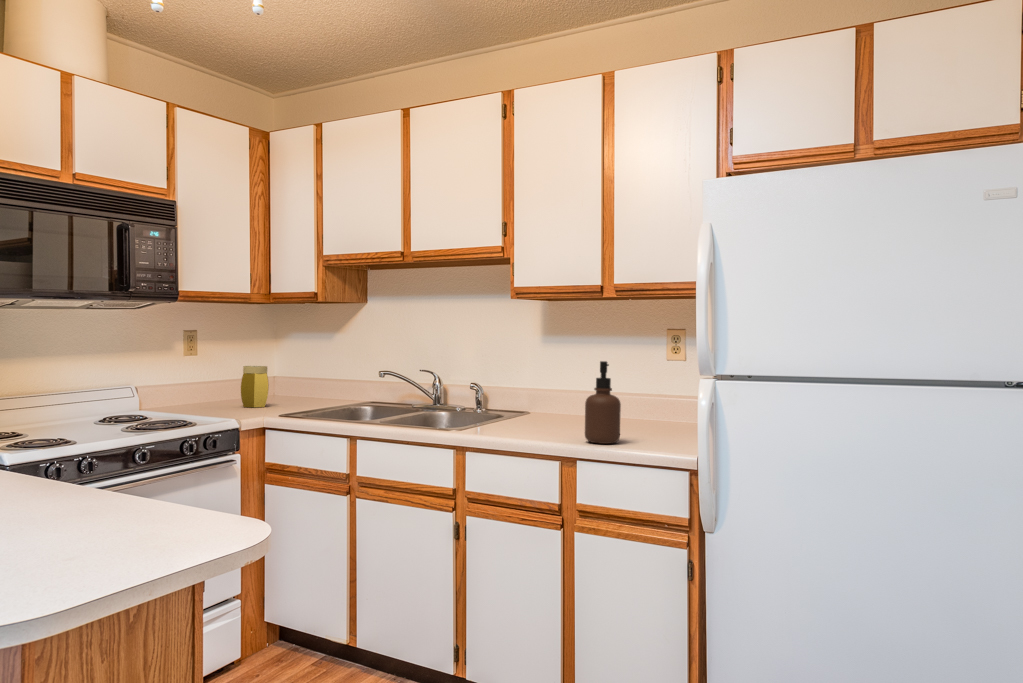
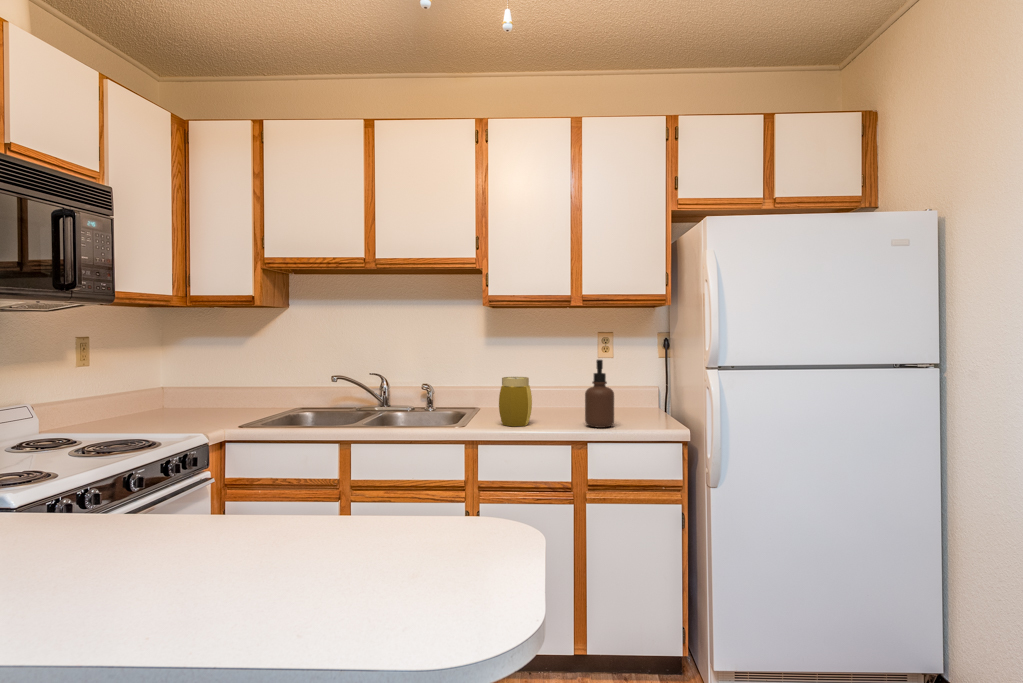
jar: present [241,366,269,407] -> present [499,377,532,427]

